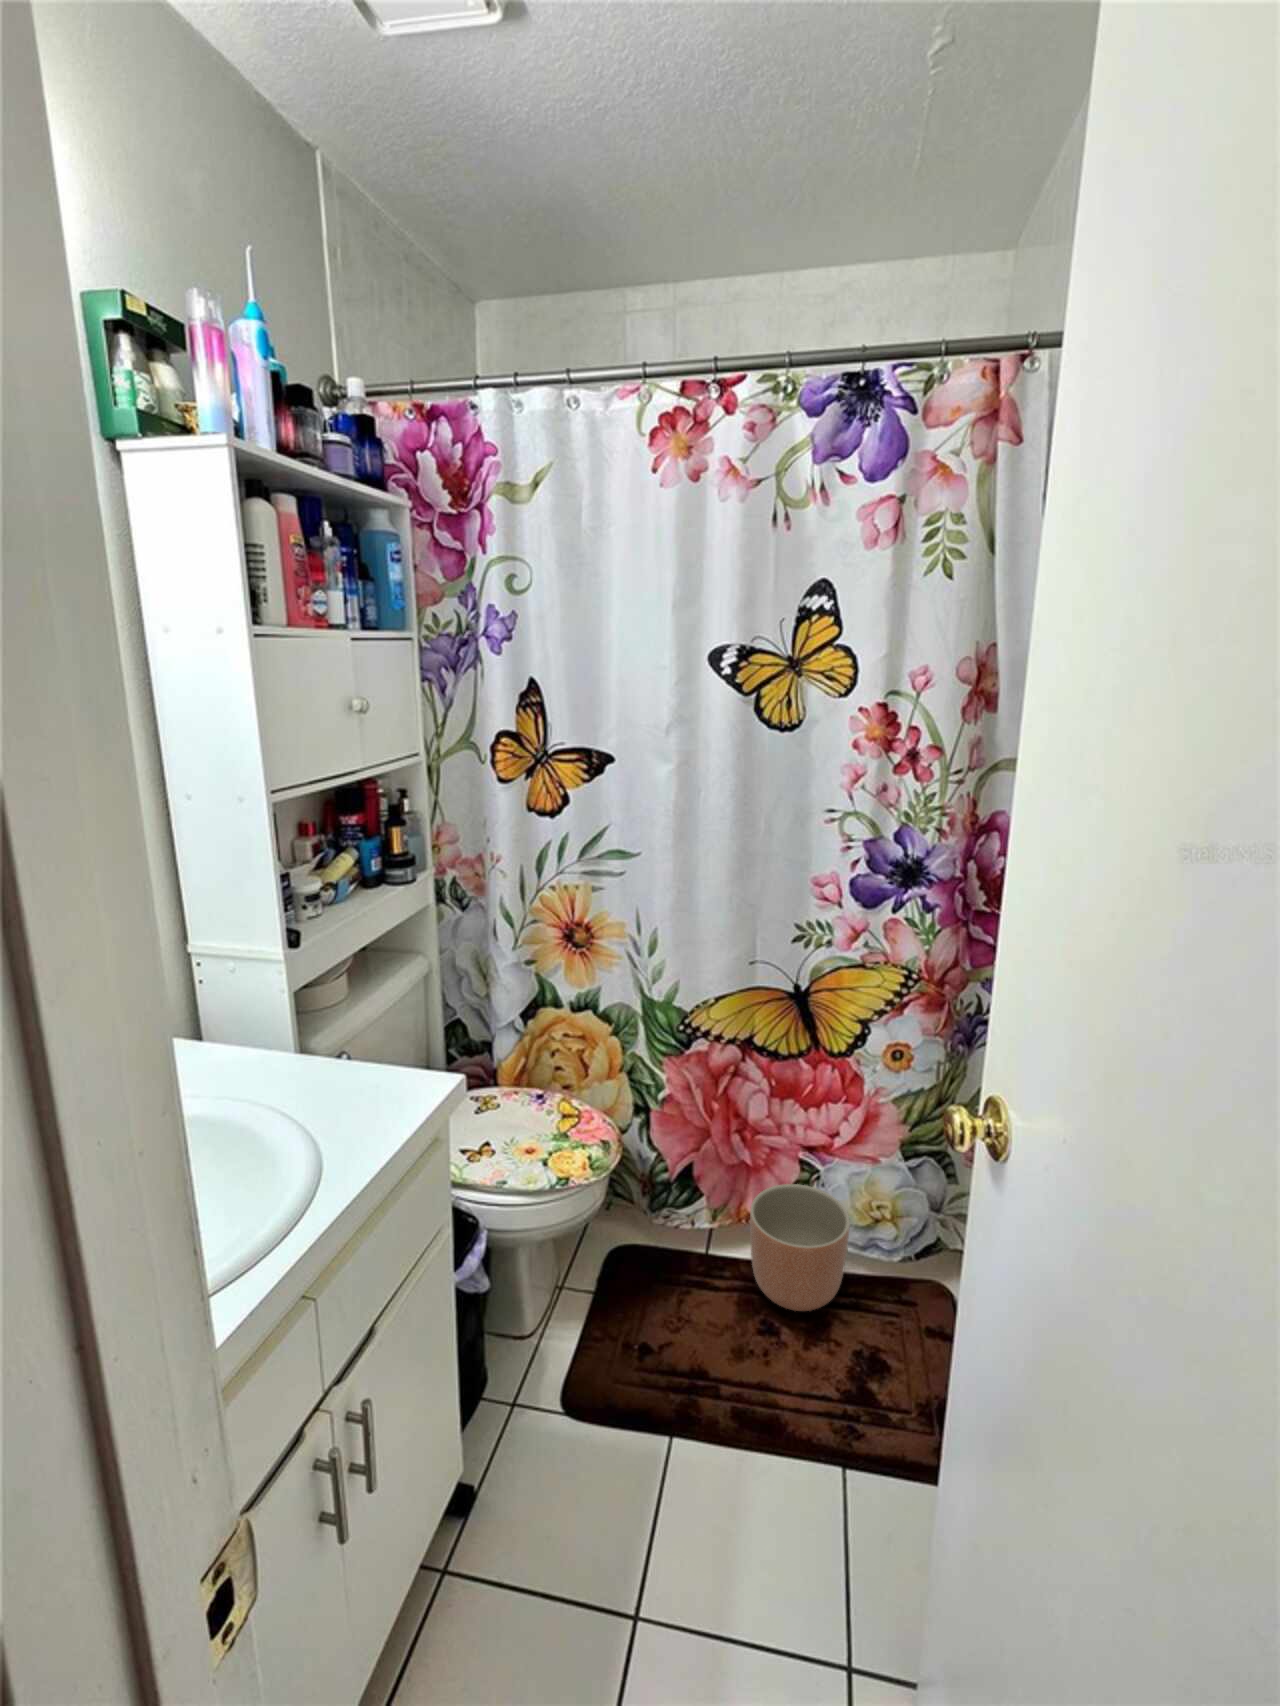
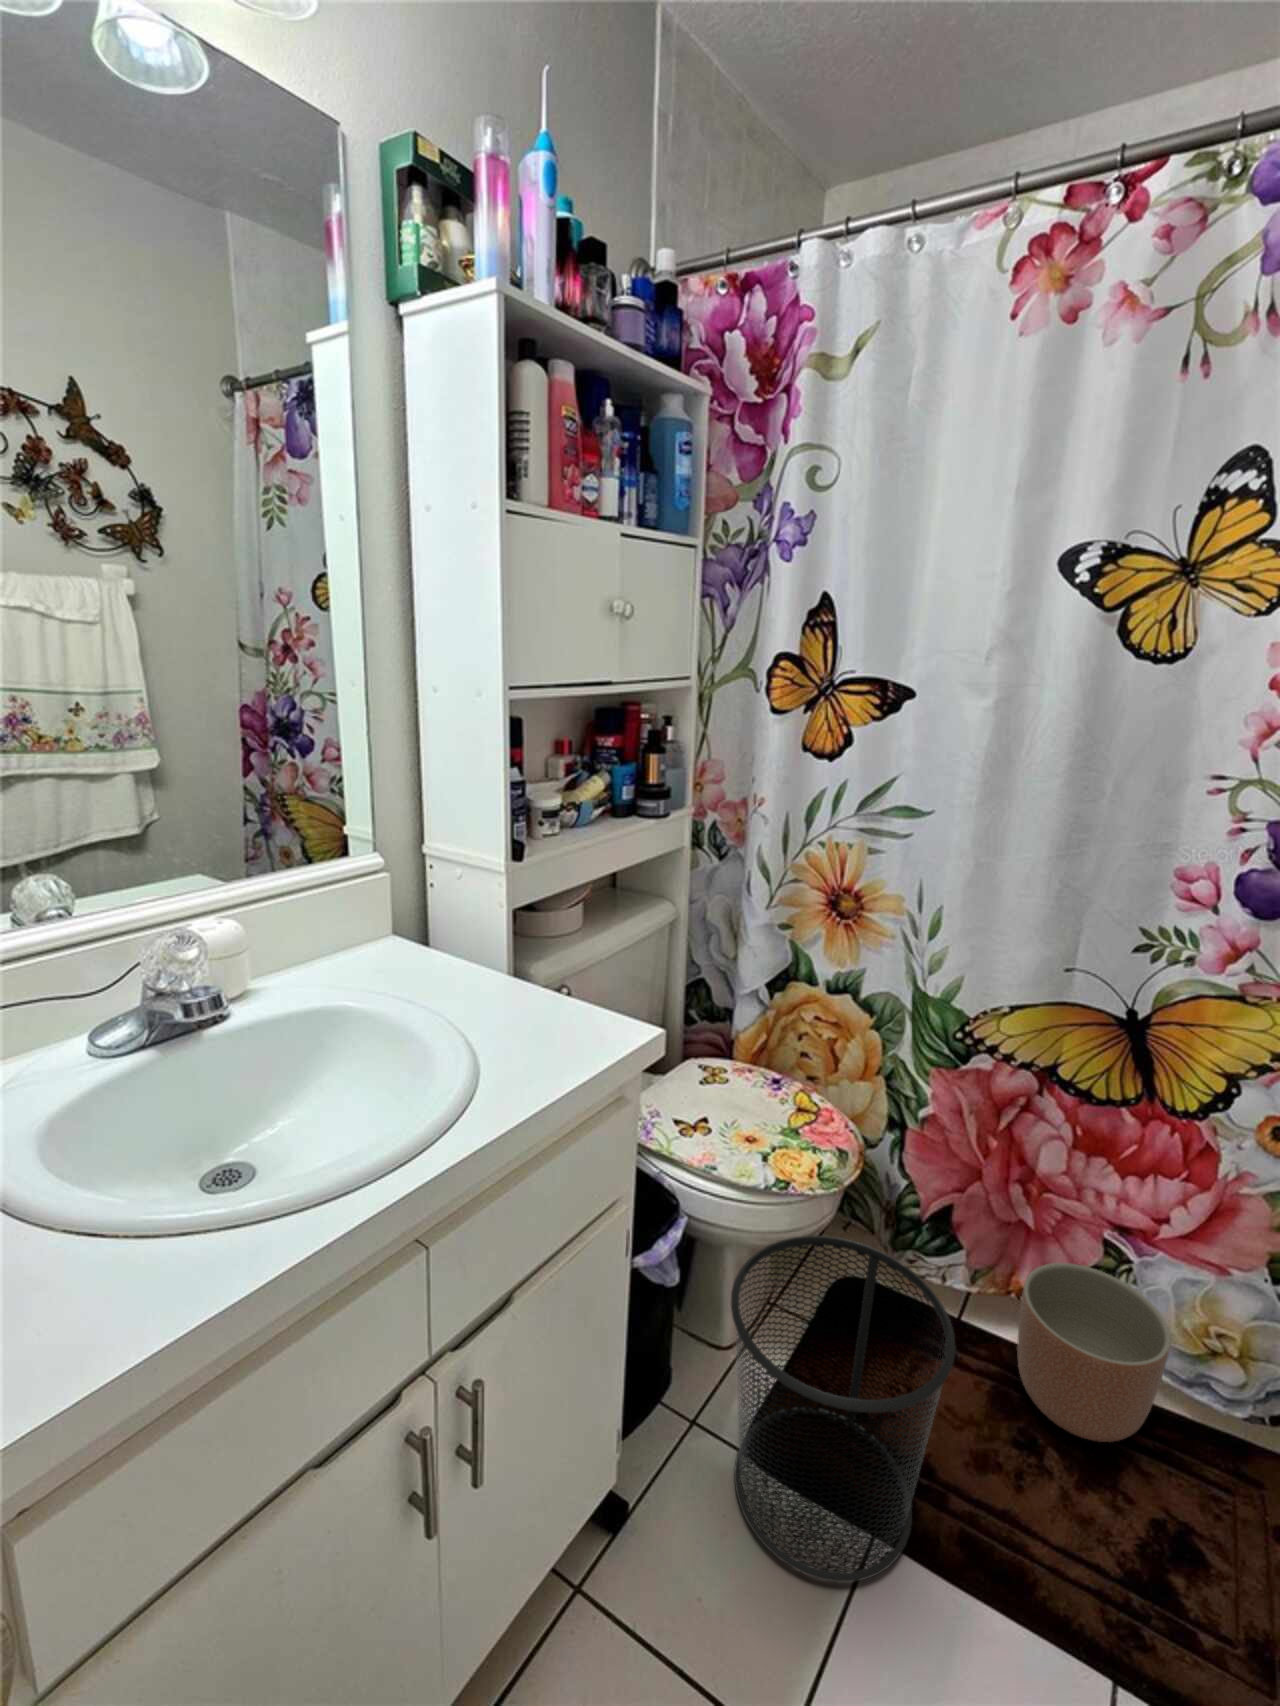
waste bin: none [537,1212,712,1484] -> present [731,1236,956,1582]

